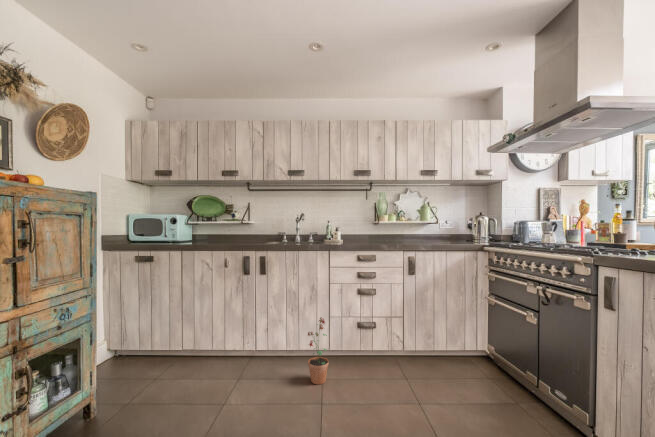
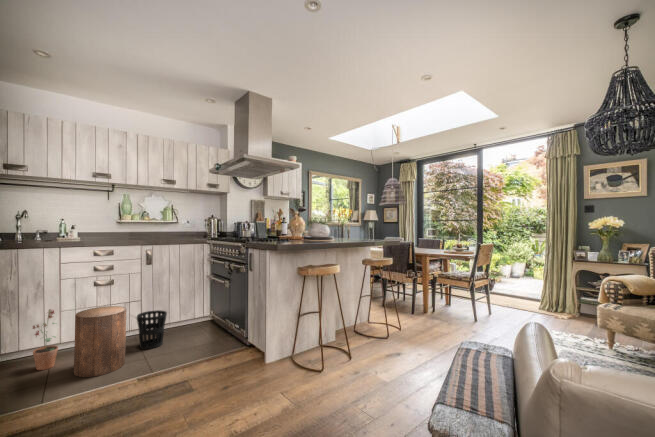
stool: none [343,325,395,419] -> present [74,306,126,377]
wastebasket: none [403,336,438,389] -> present [137,310,167,349]

